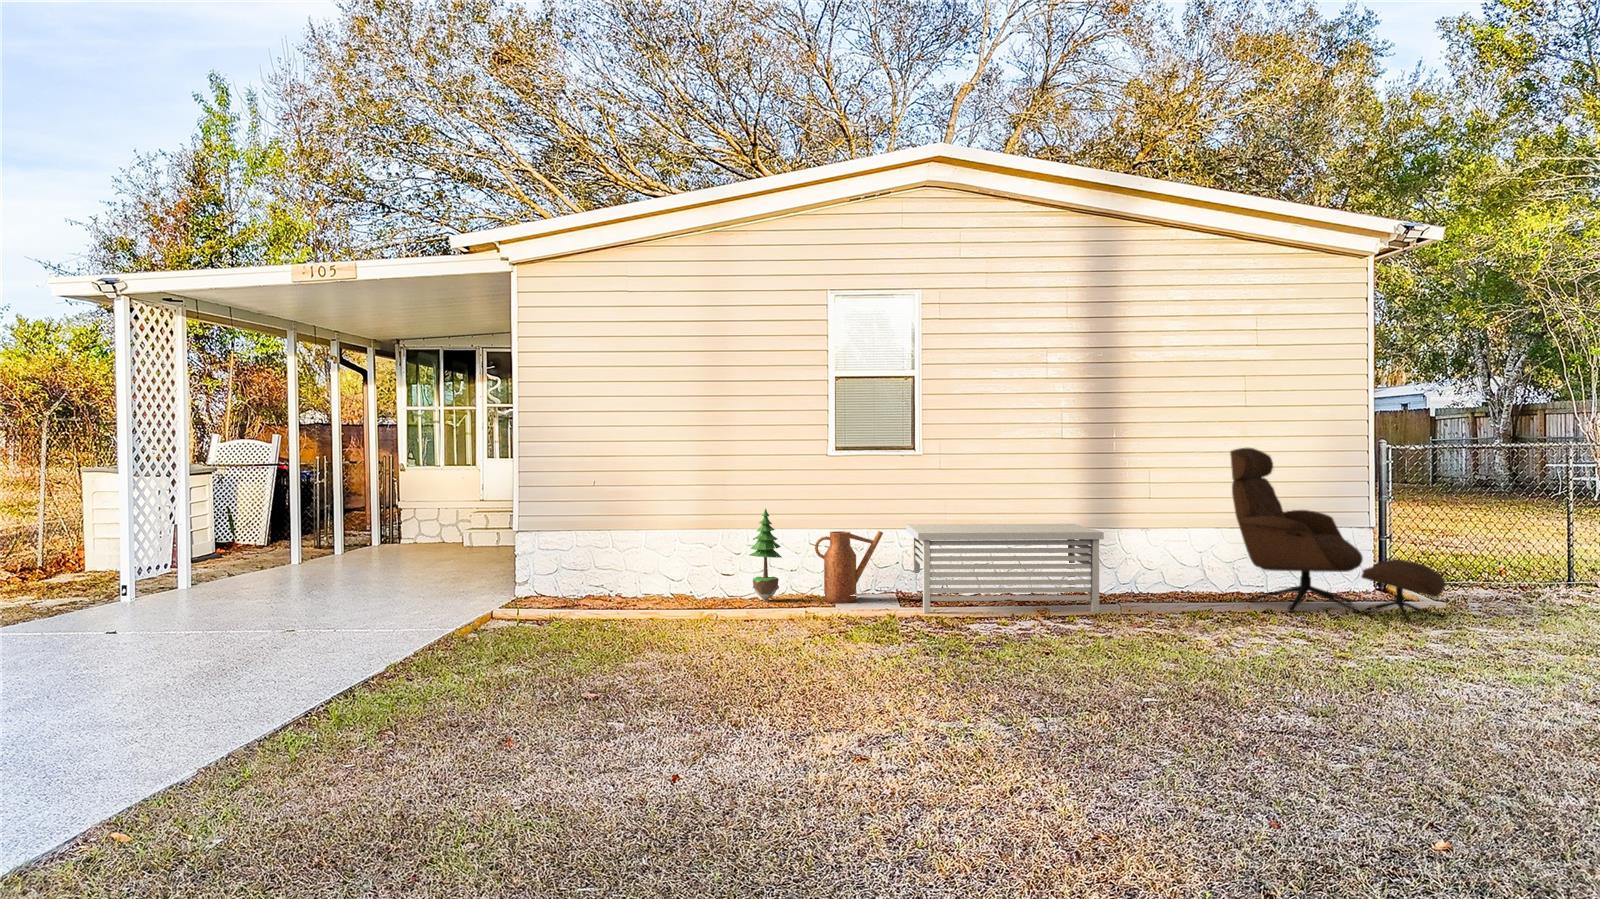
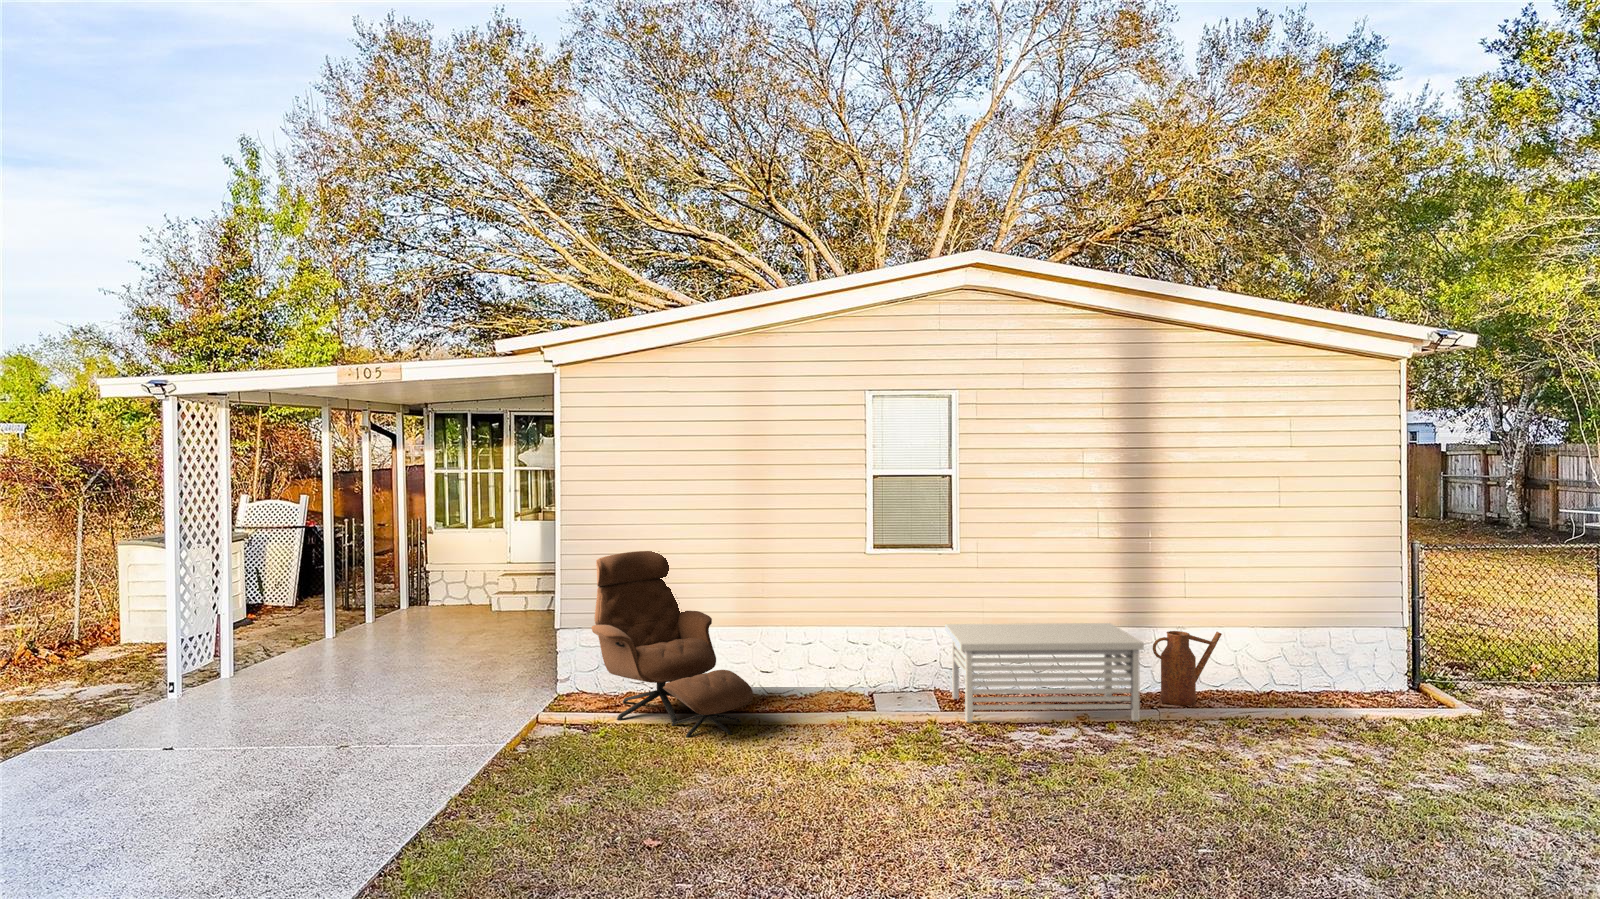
lounge chair: present [1230,448,1446,622] -> present [592,551,753,738]
potted tree: present [750,509,782,600] -> none [790,610,823,701]
watering can: present [815,531,883,603] -> present [1153,631,1222,706]

